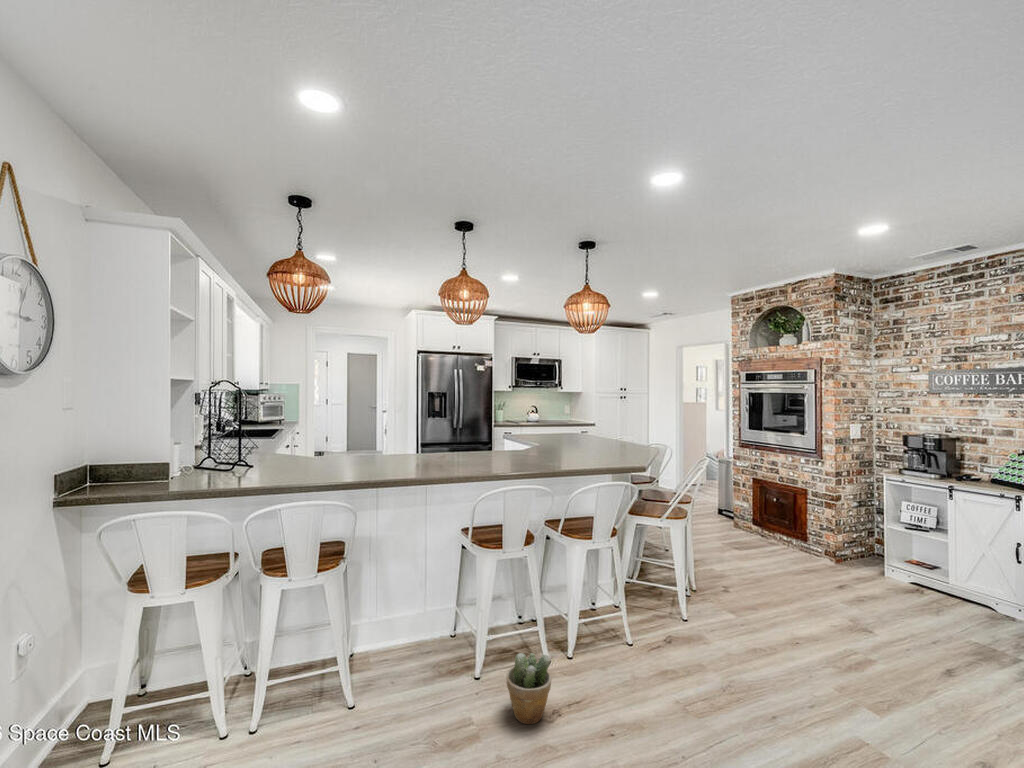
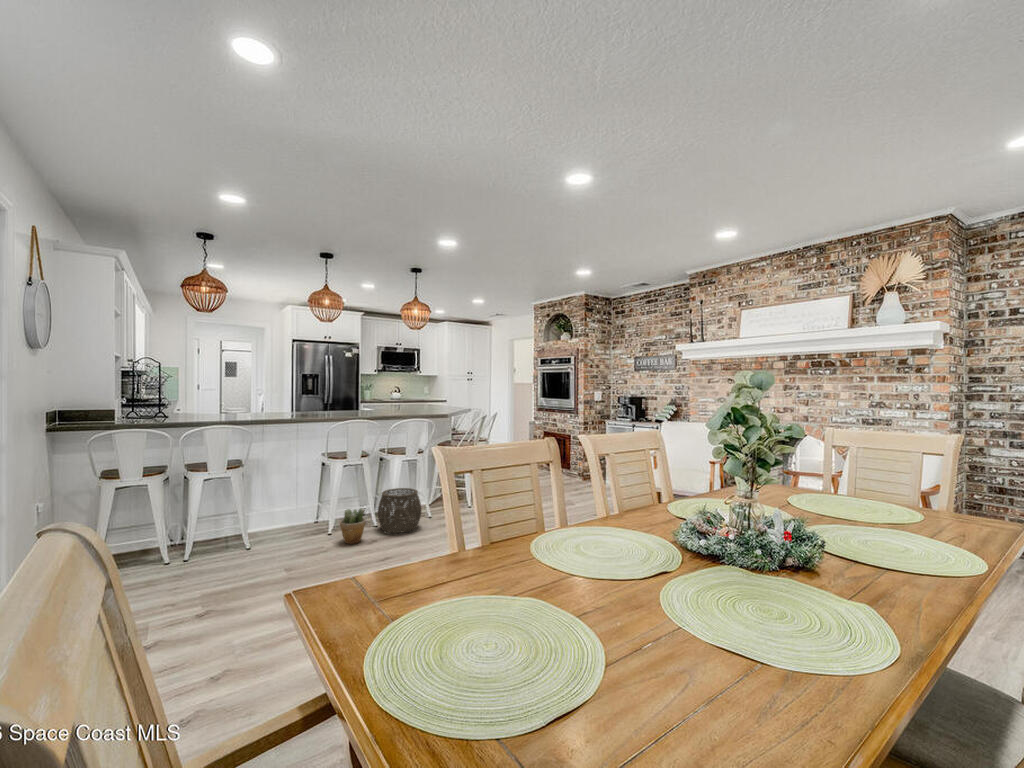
woven basket: none [562,600,640,698] -> present [378,488,421,533]

